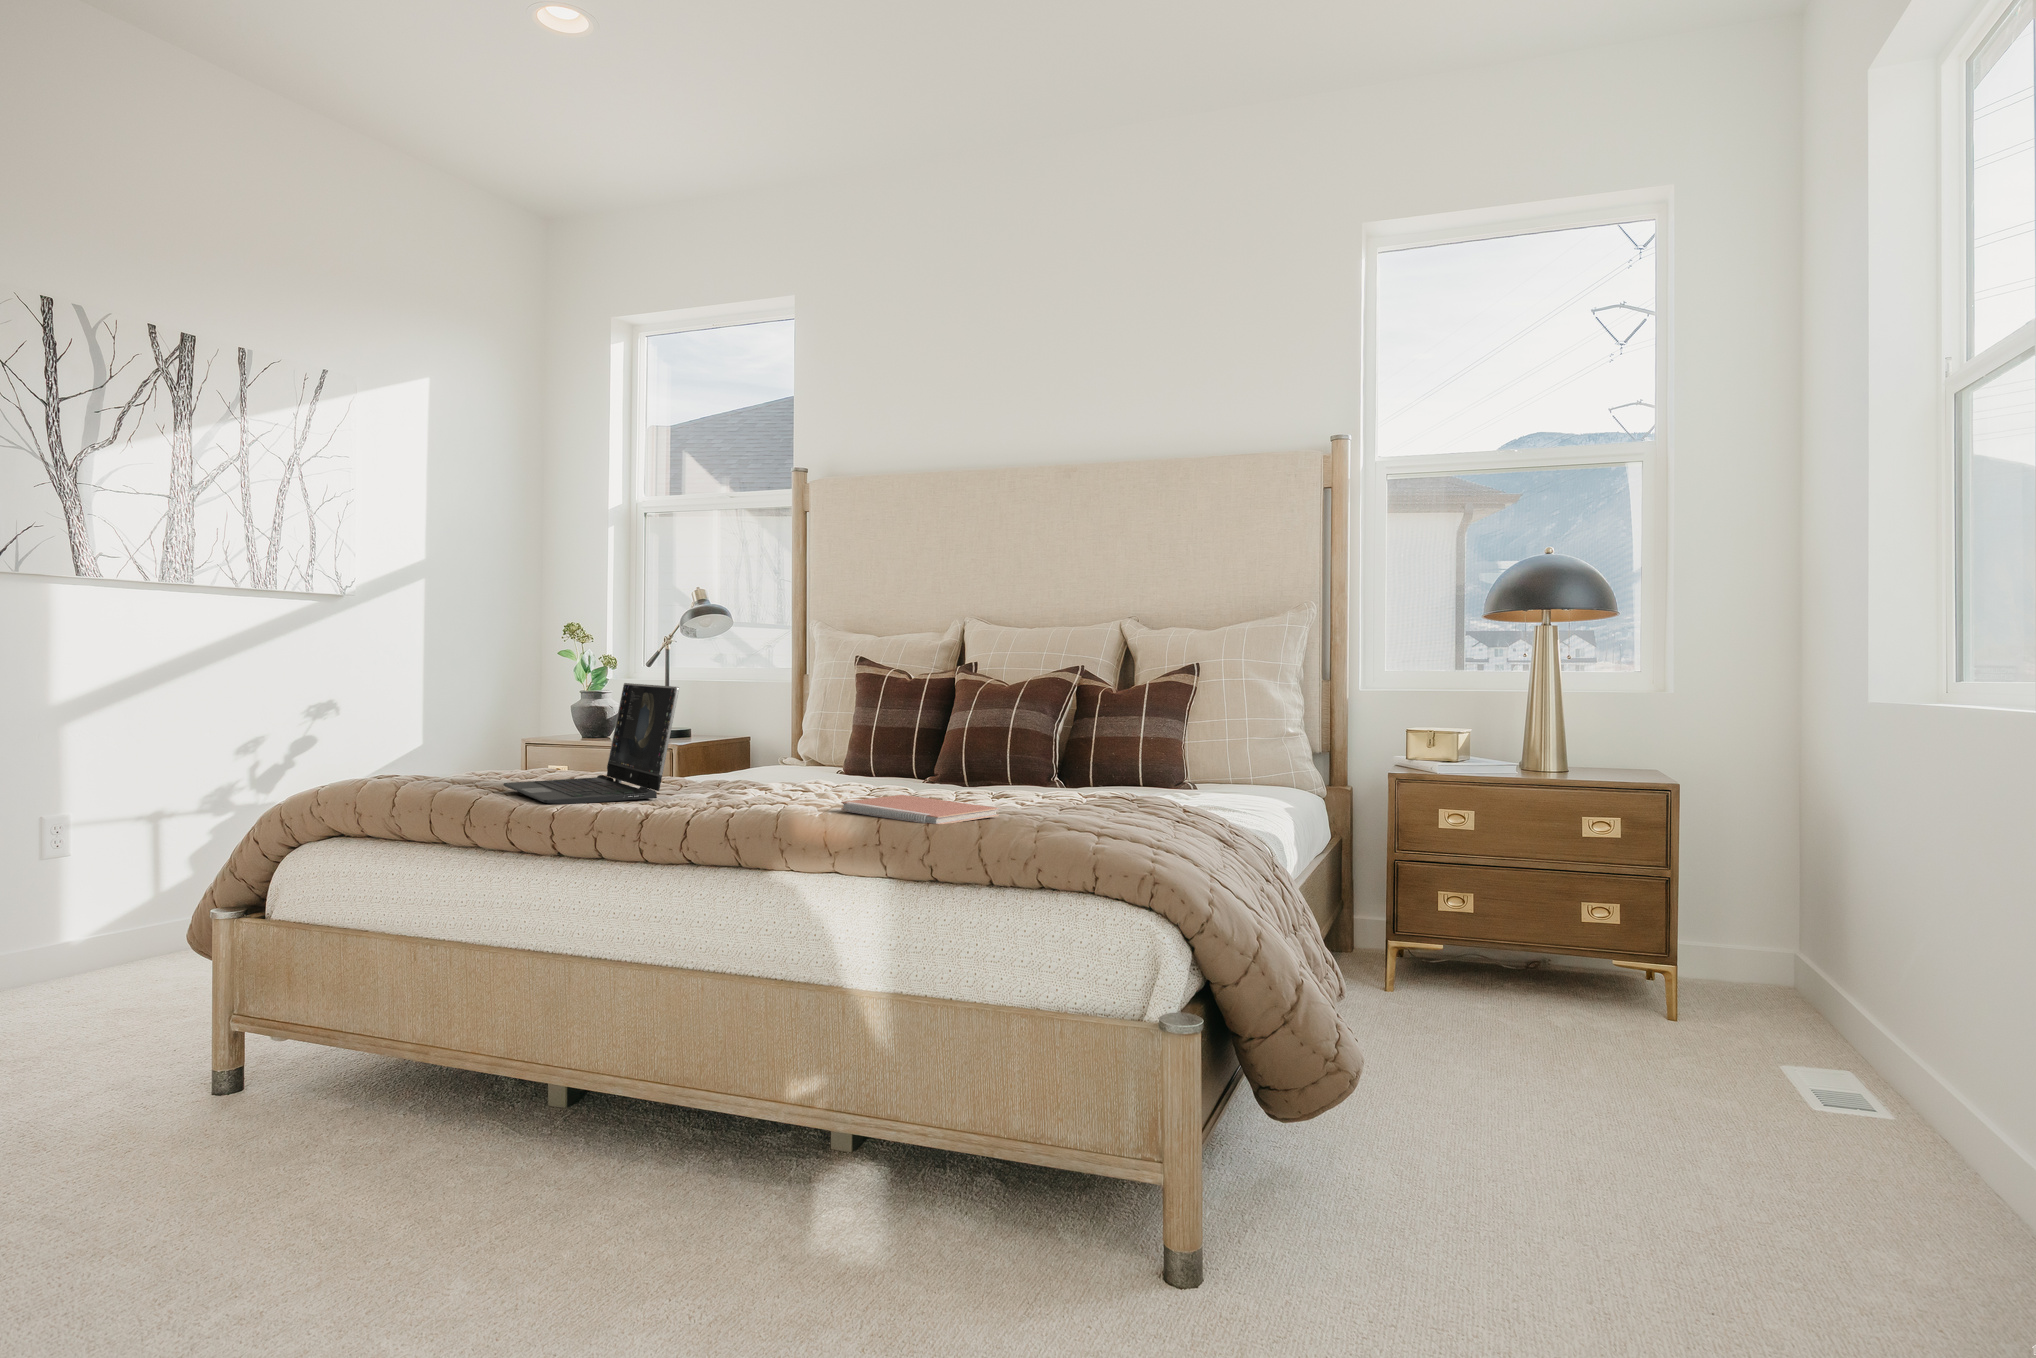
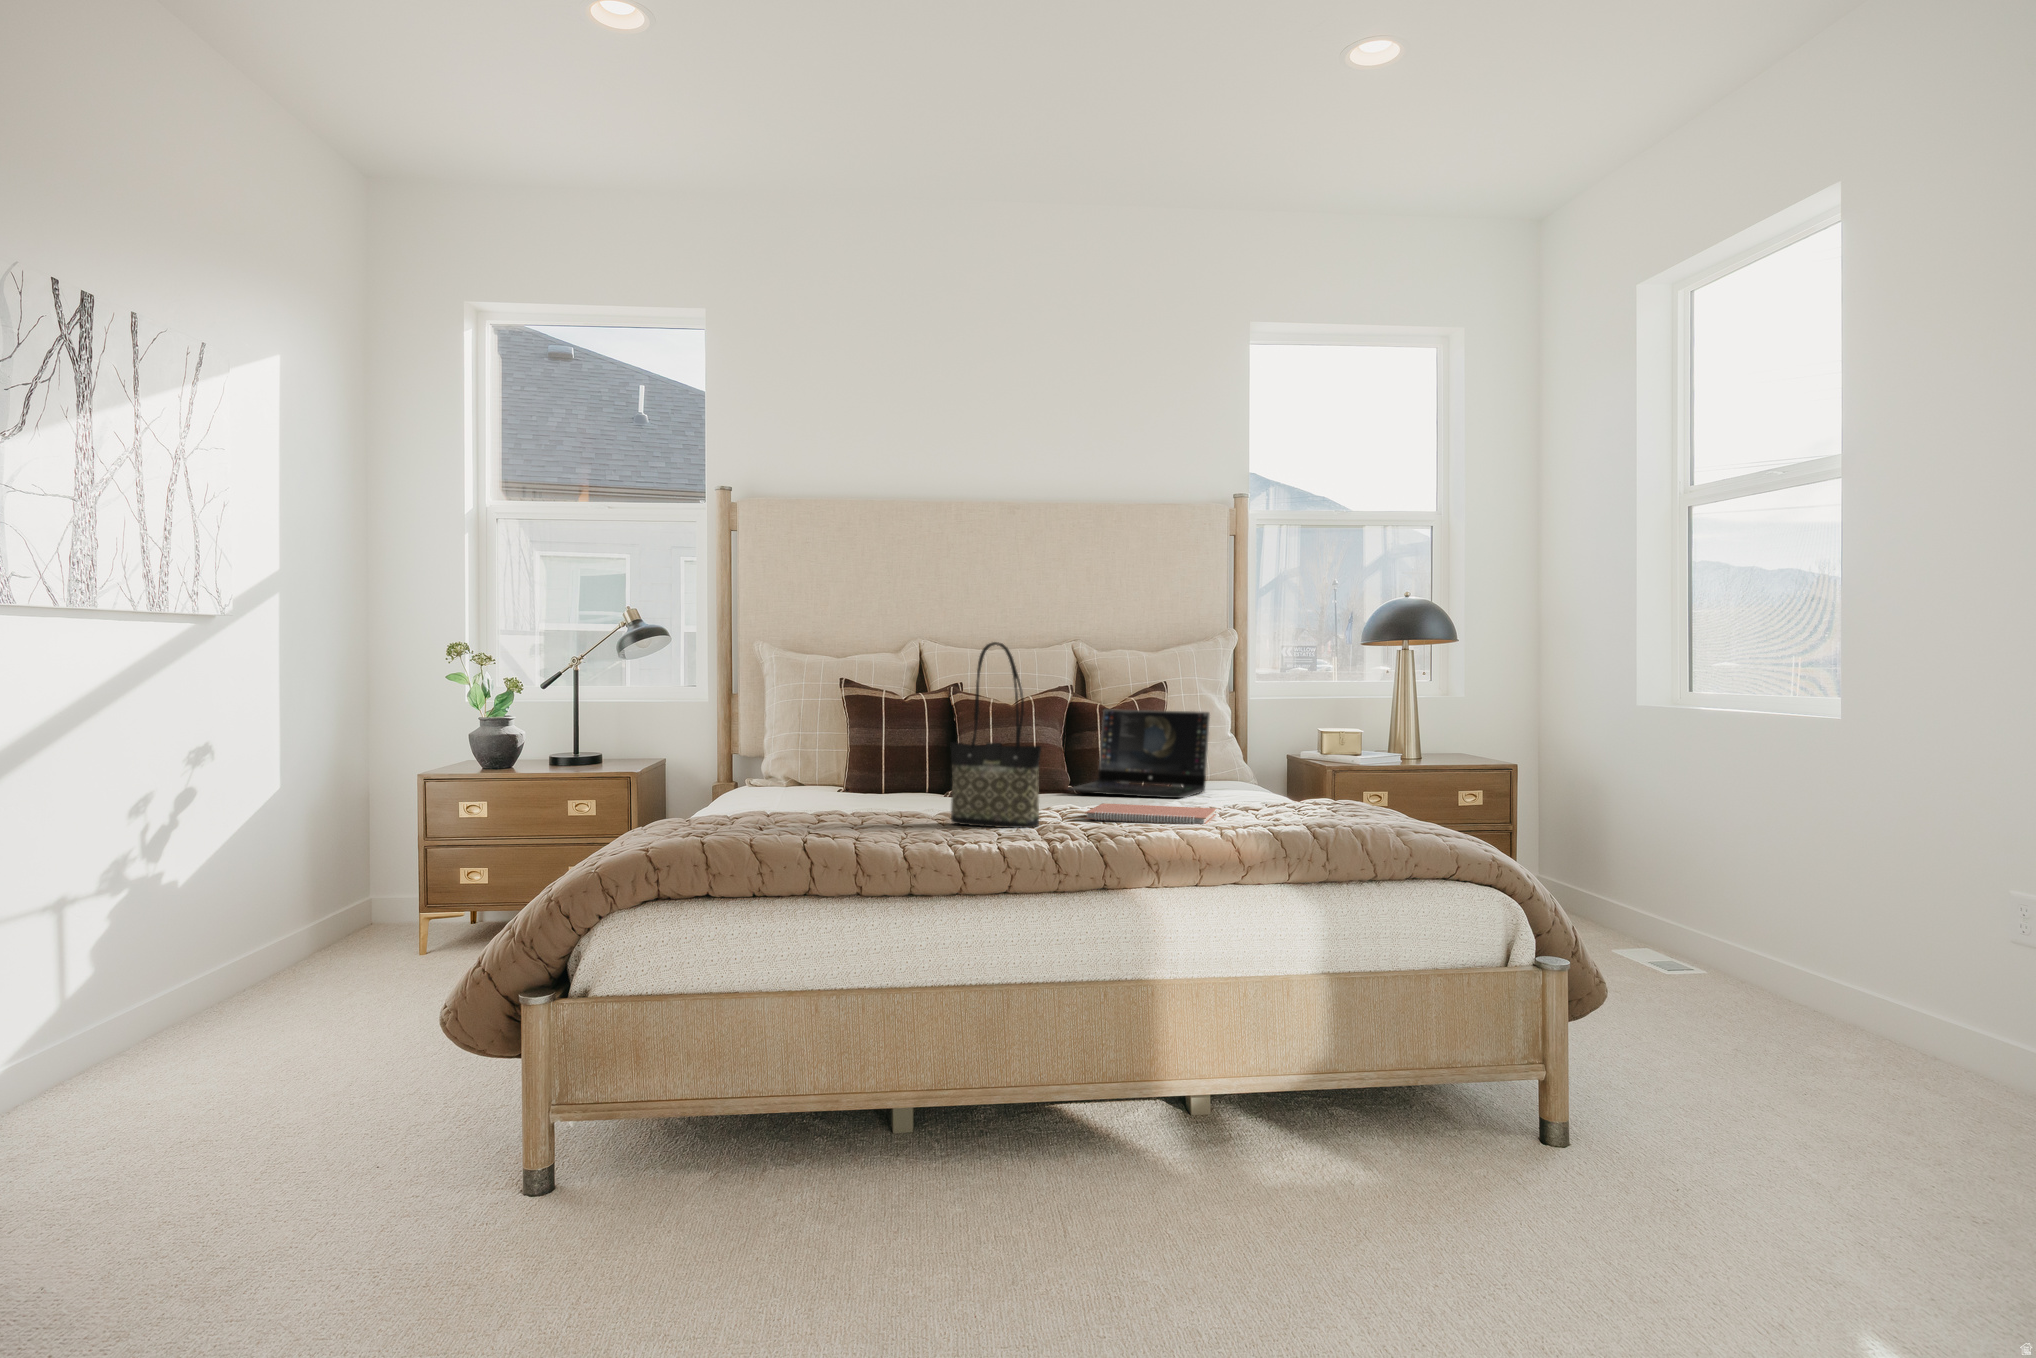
tote bag: none [698,604,767,814] -> present [950,642,1041,828]
laptop: present [503,683,679,804] -> present [1068,709,1210,798]

